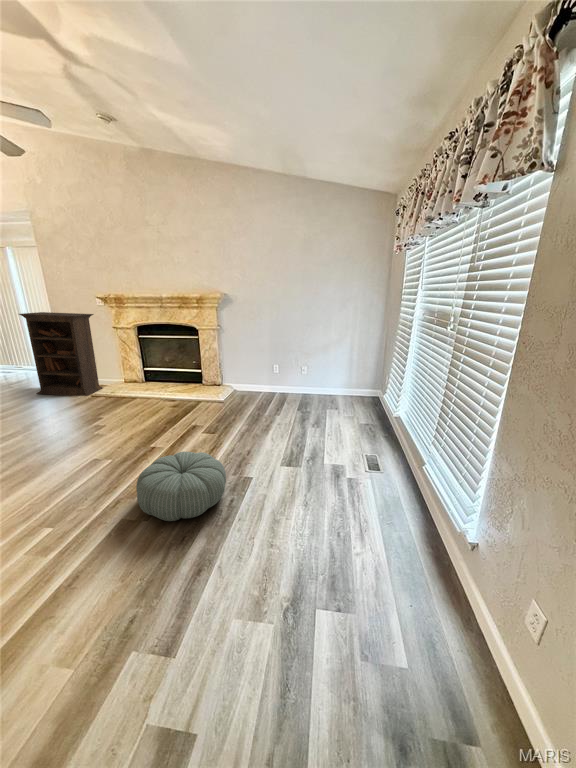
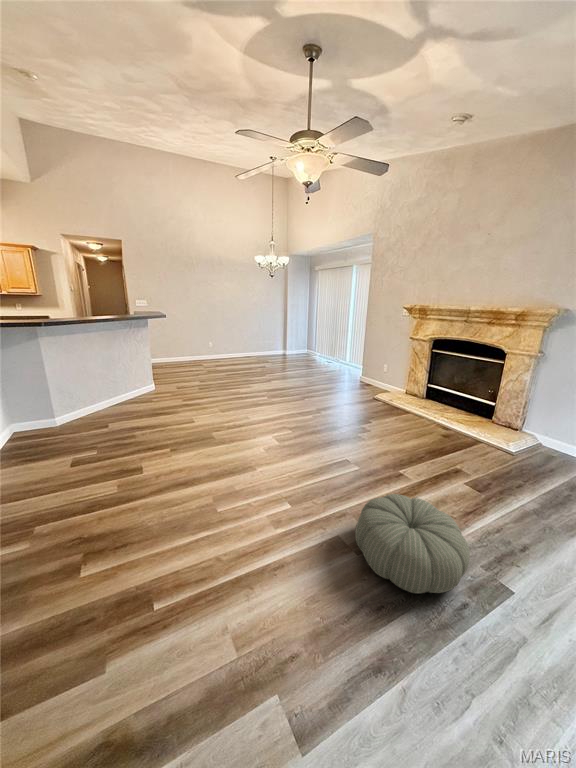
bookcase: present [19,312,103,396] -> none [337,318,398,398]

